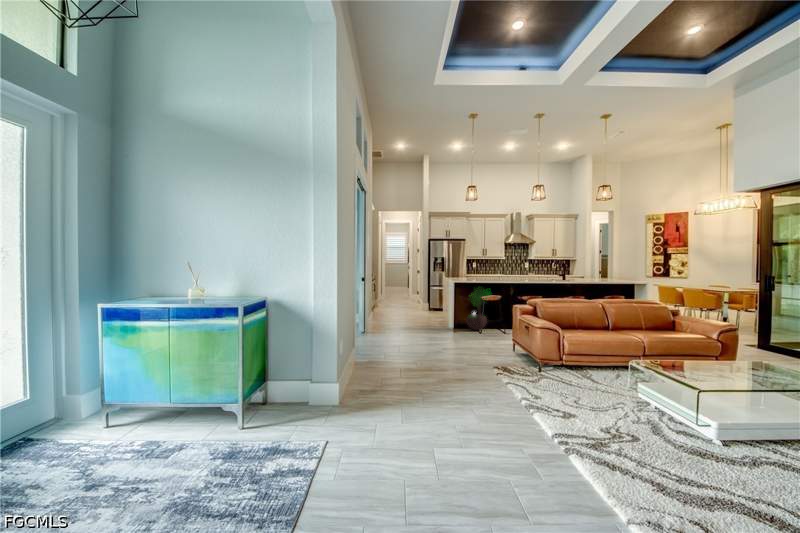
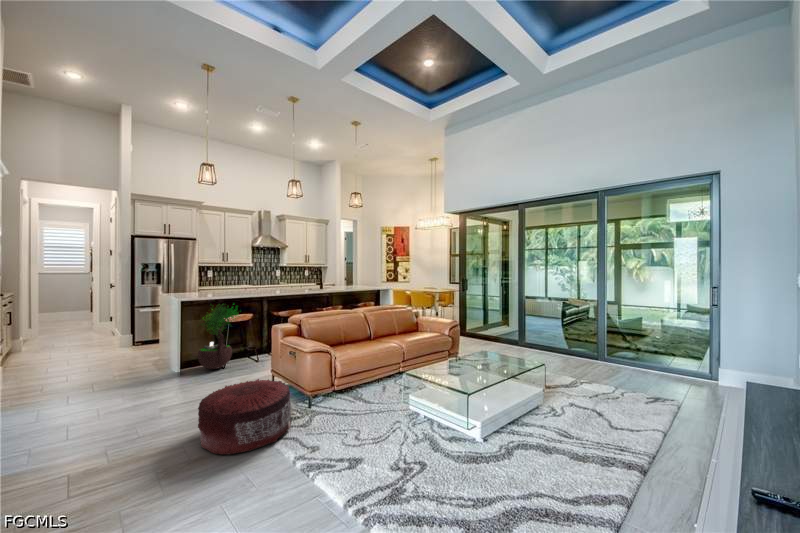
pouf: none [466,331,515,363] -> present [198,379,292,455]

